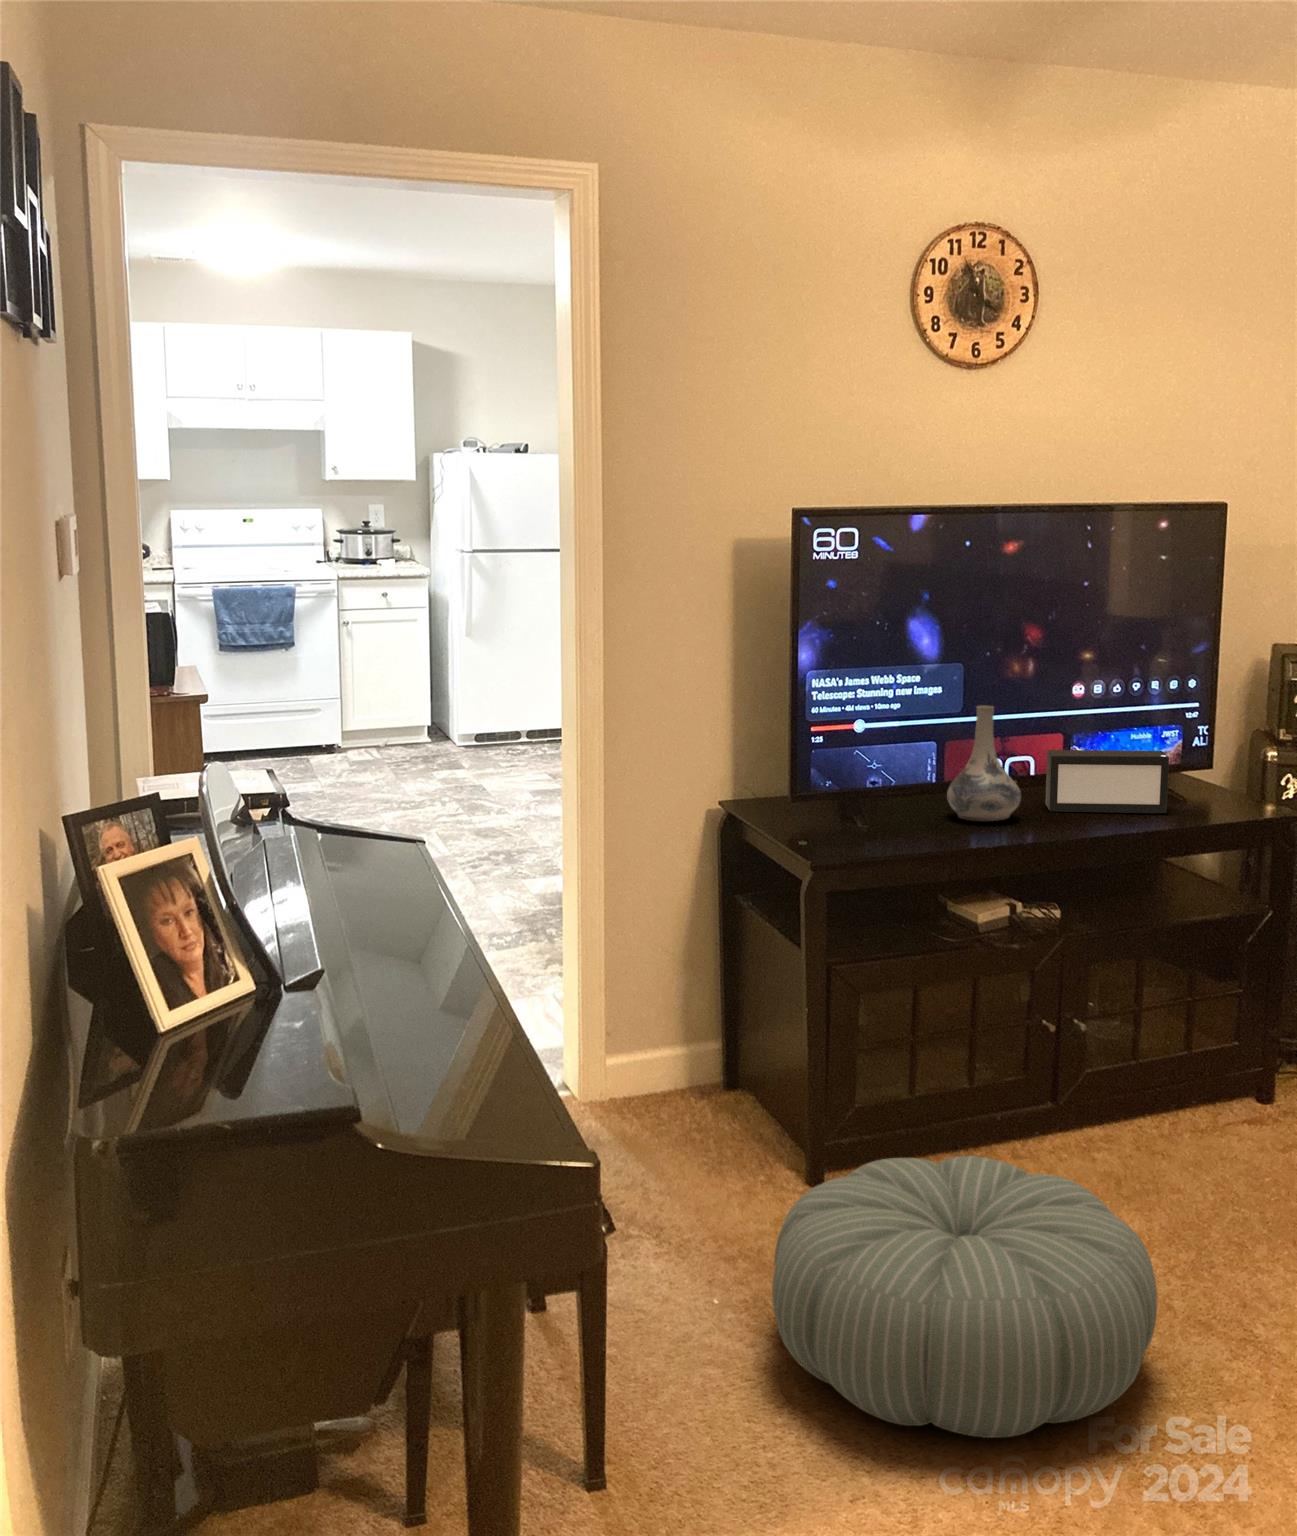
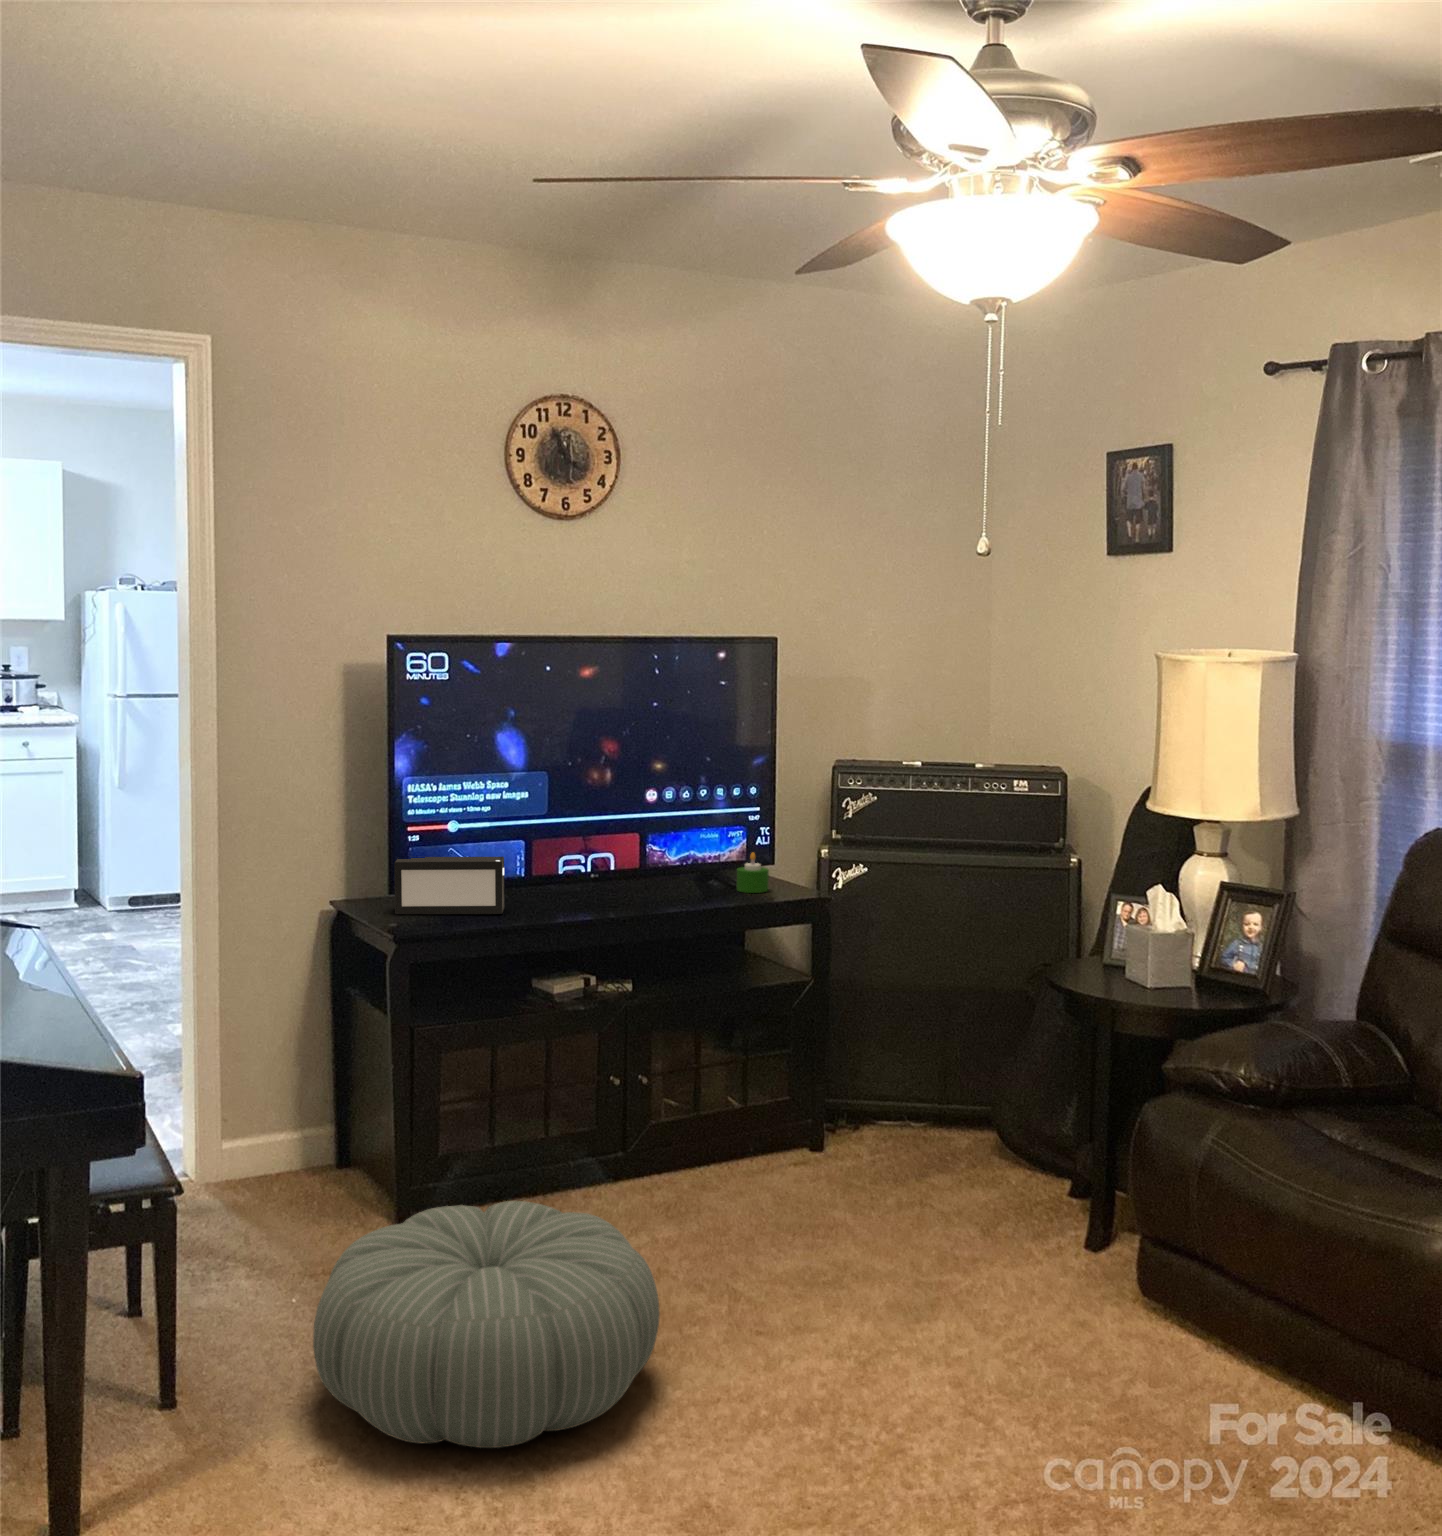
decorative vase: present [947,706,1021,821] -> none [533,808,597,909]
speaker: present [1045,750,1169,813] -> present [394,856,504,914]
candle: none [1171,756,1210,803] -> present [737,853,769,893]

